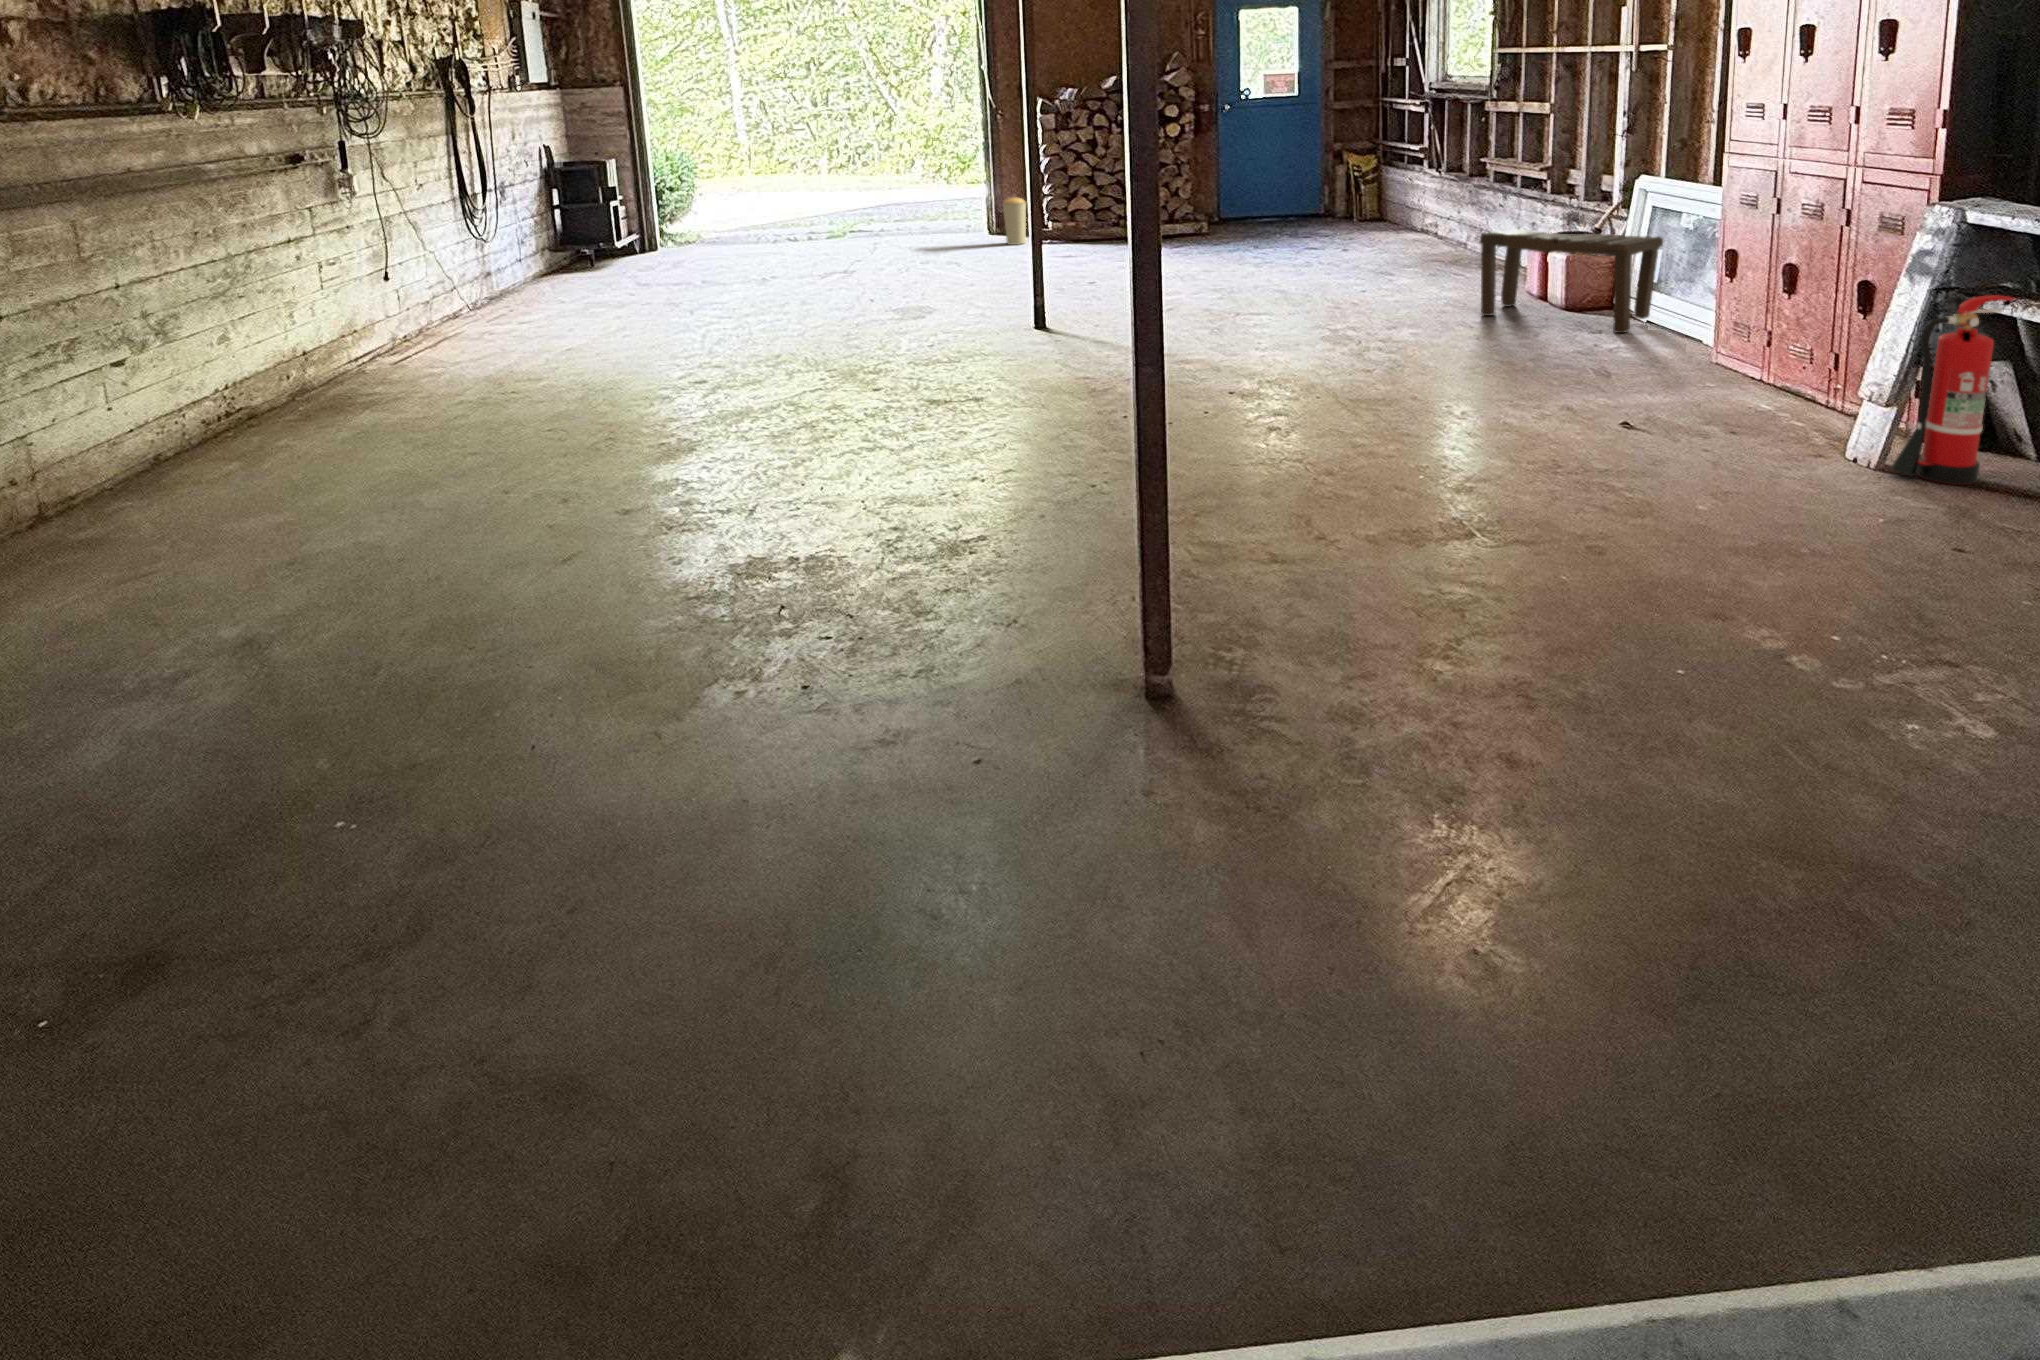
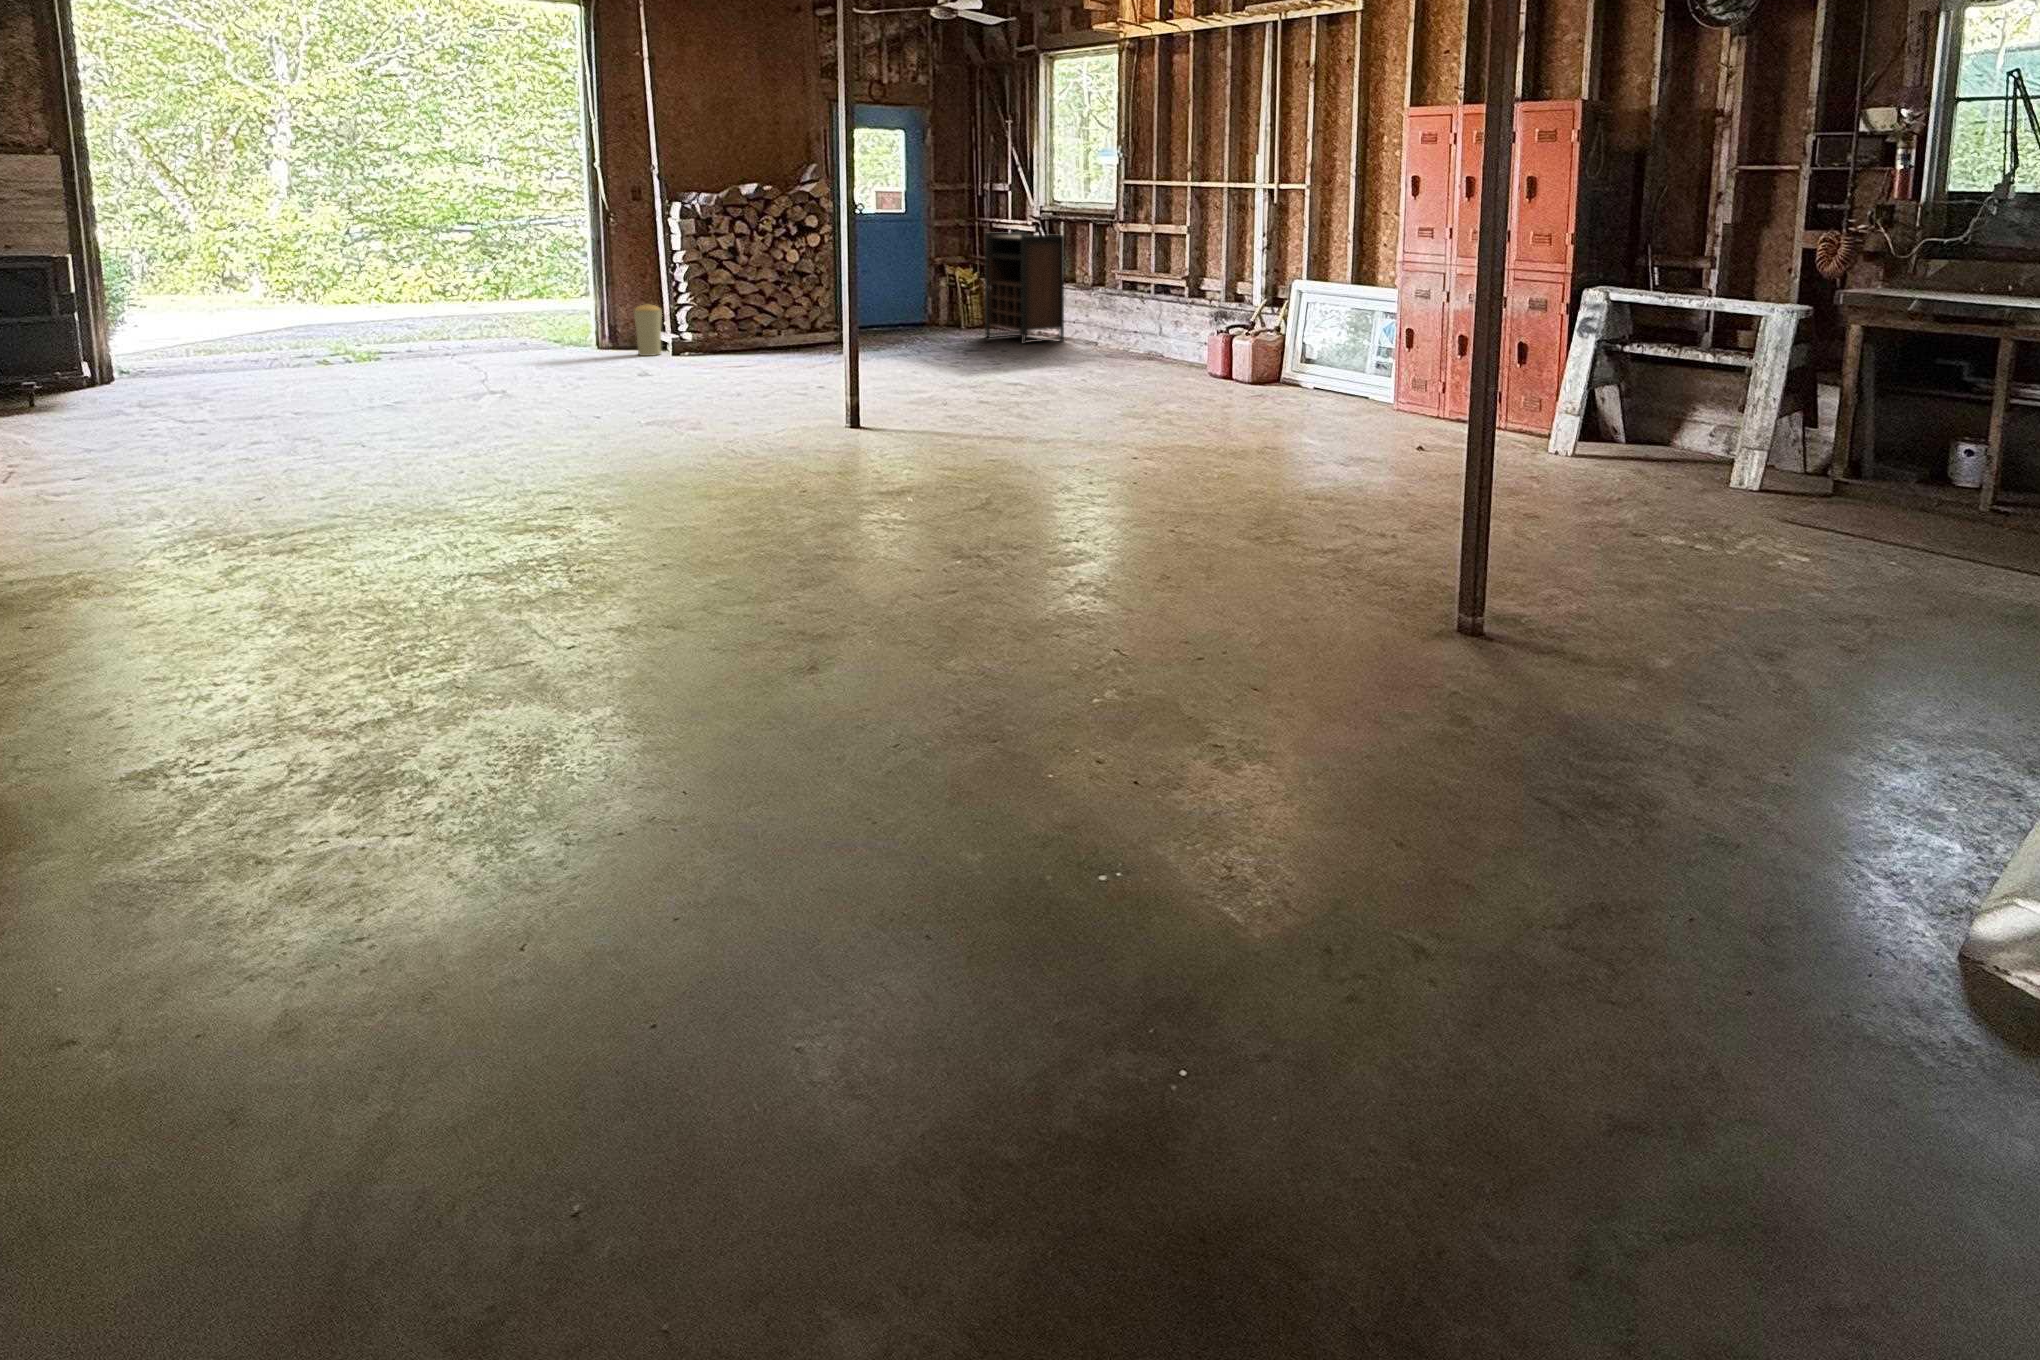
shelving unit: none [1351,114,1435,244] -> present [985,232,1064,344]
bench: present [1479,228,1663,333] -> none [1206,321,1329,395]
fire extinguisher: present [1891,295,2013,485] -> none [1590,341,1639,457]

